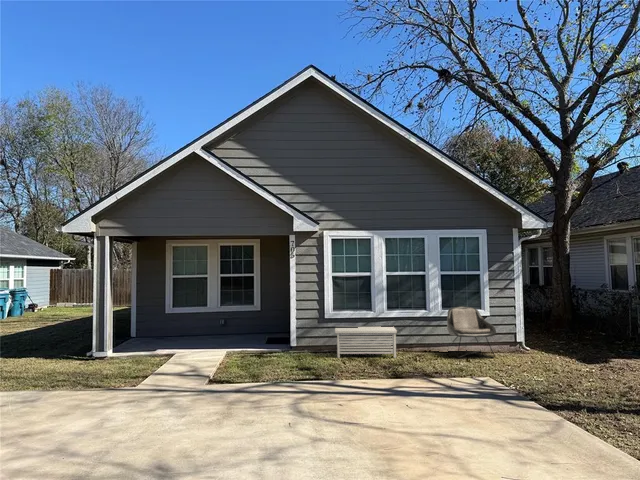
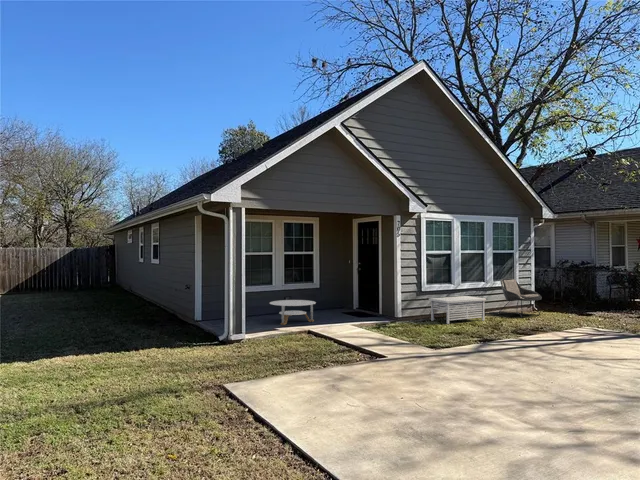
round table: none [190,321,237,345] -> present [270,300,316,325]

